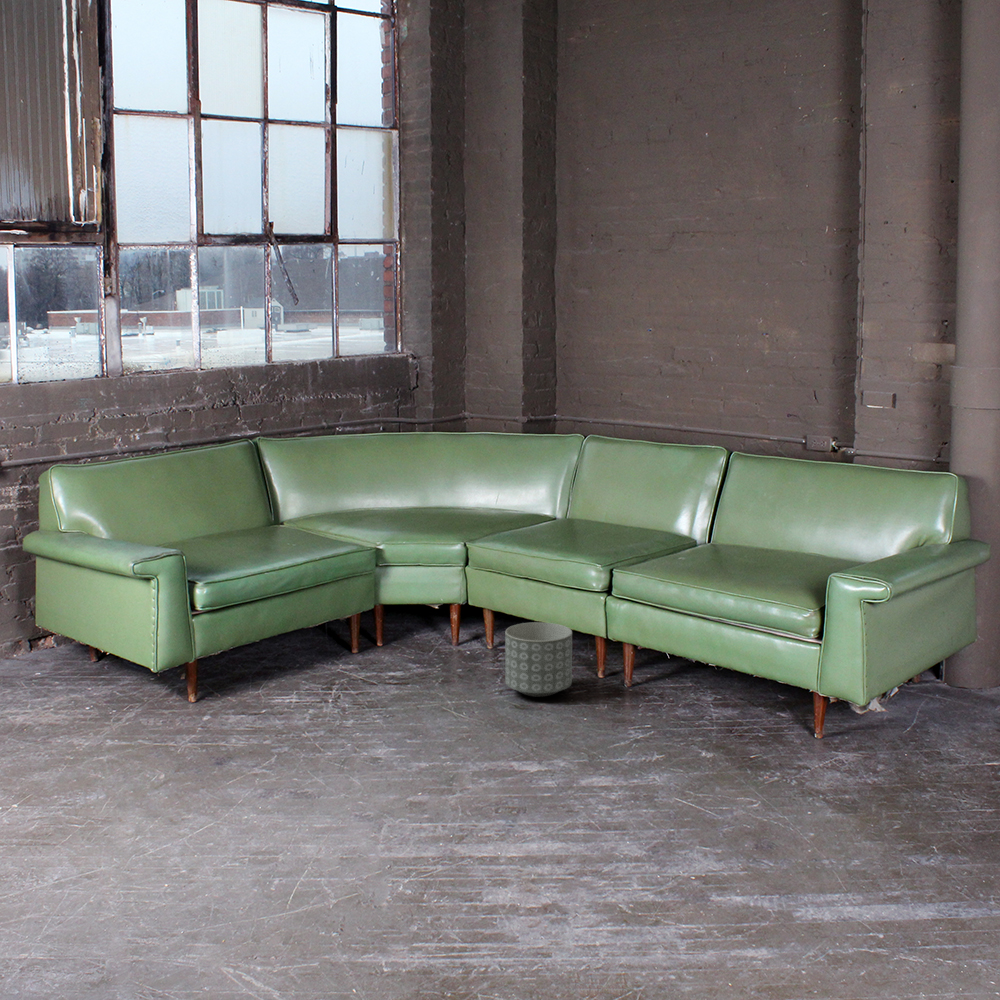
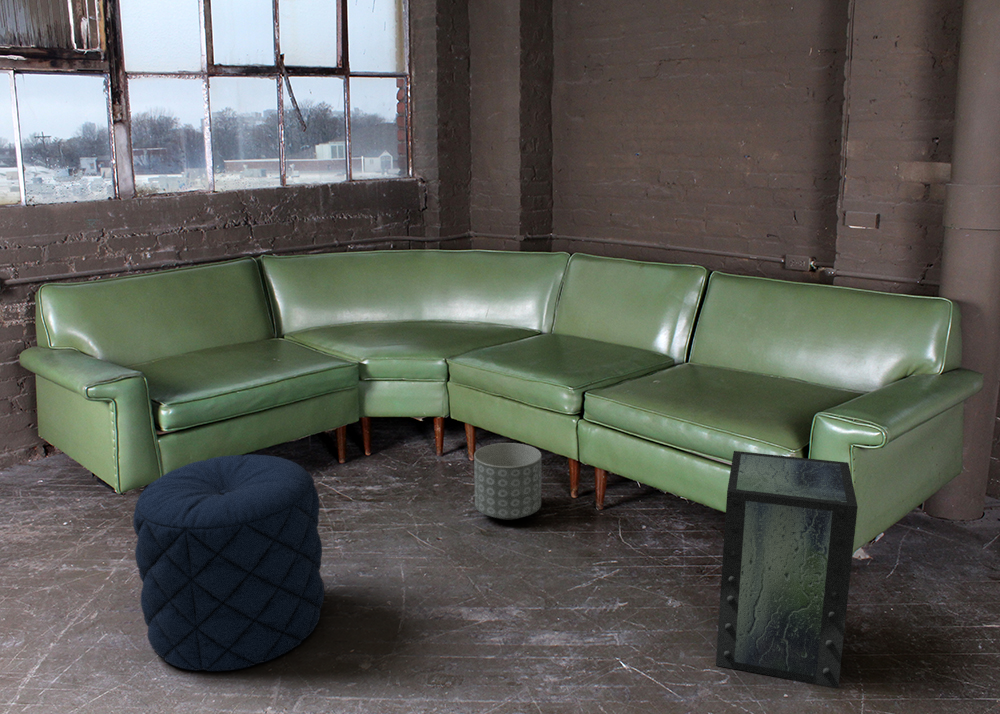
storage box: none [747,608,860,805] -> present [716,451,858,688]
pouf: none [221,620,385,806] -> present [133,454,324,671]

